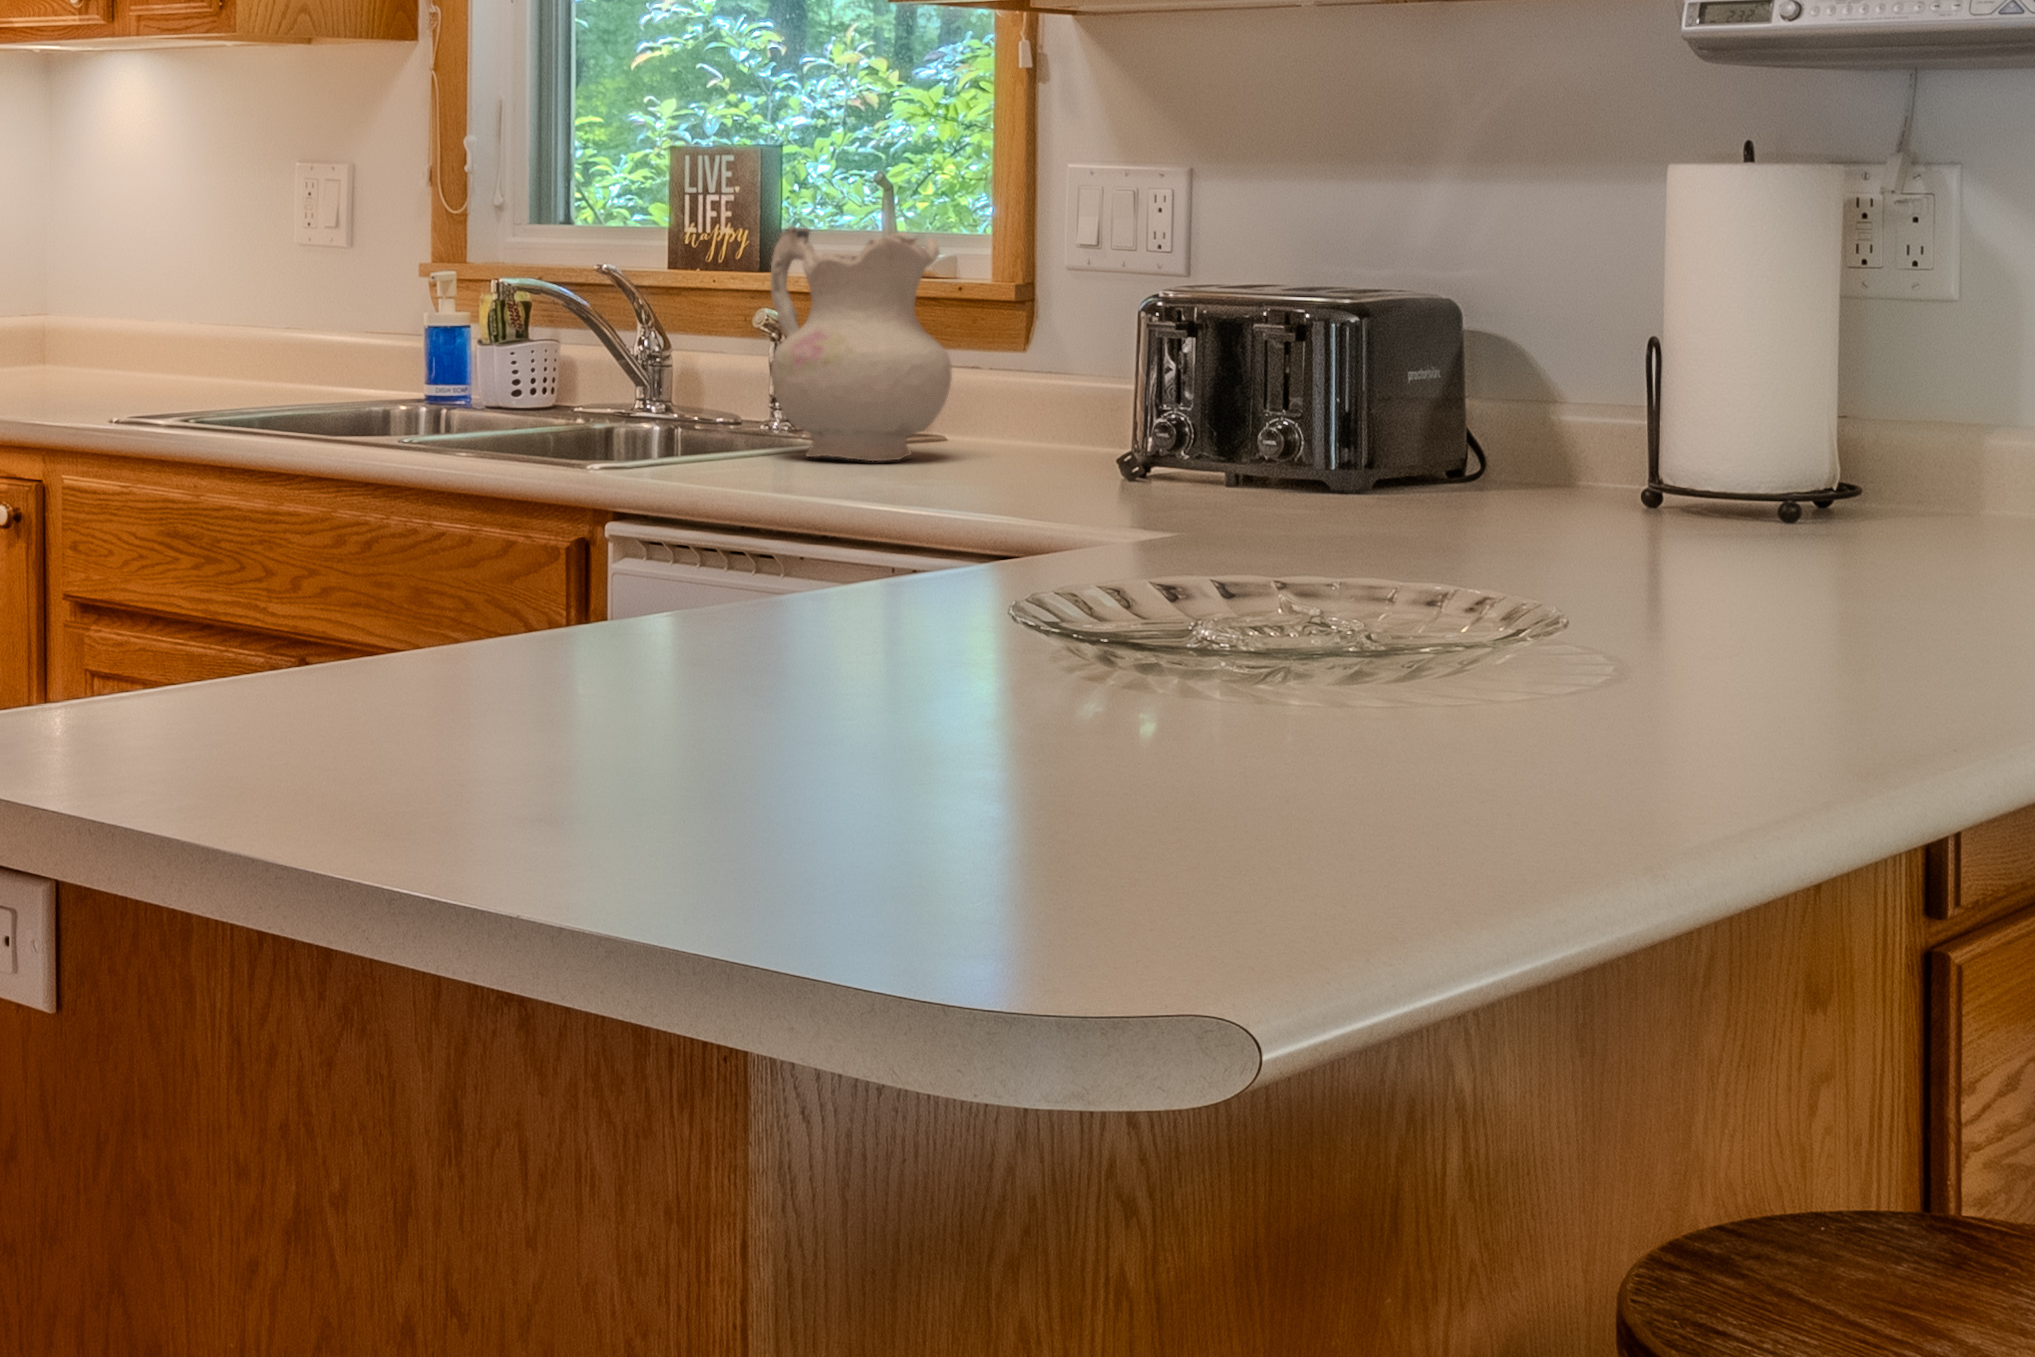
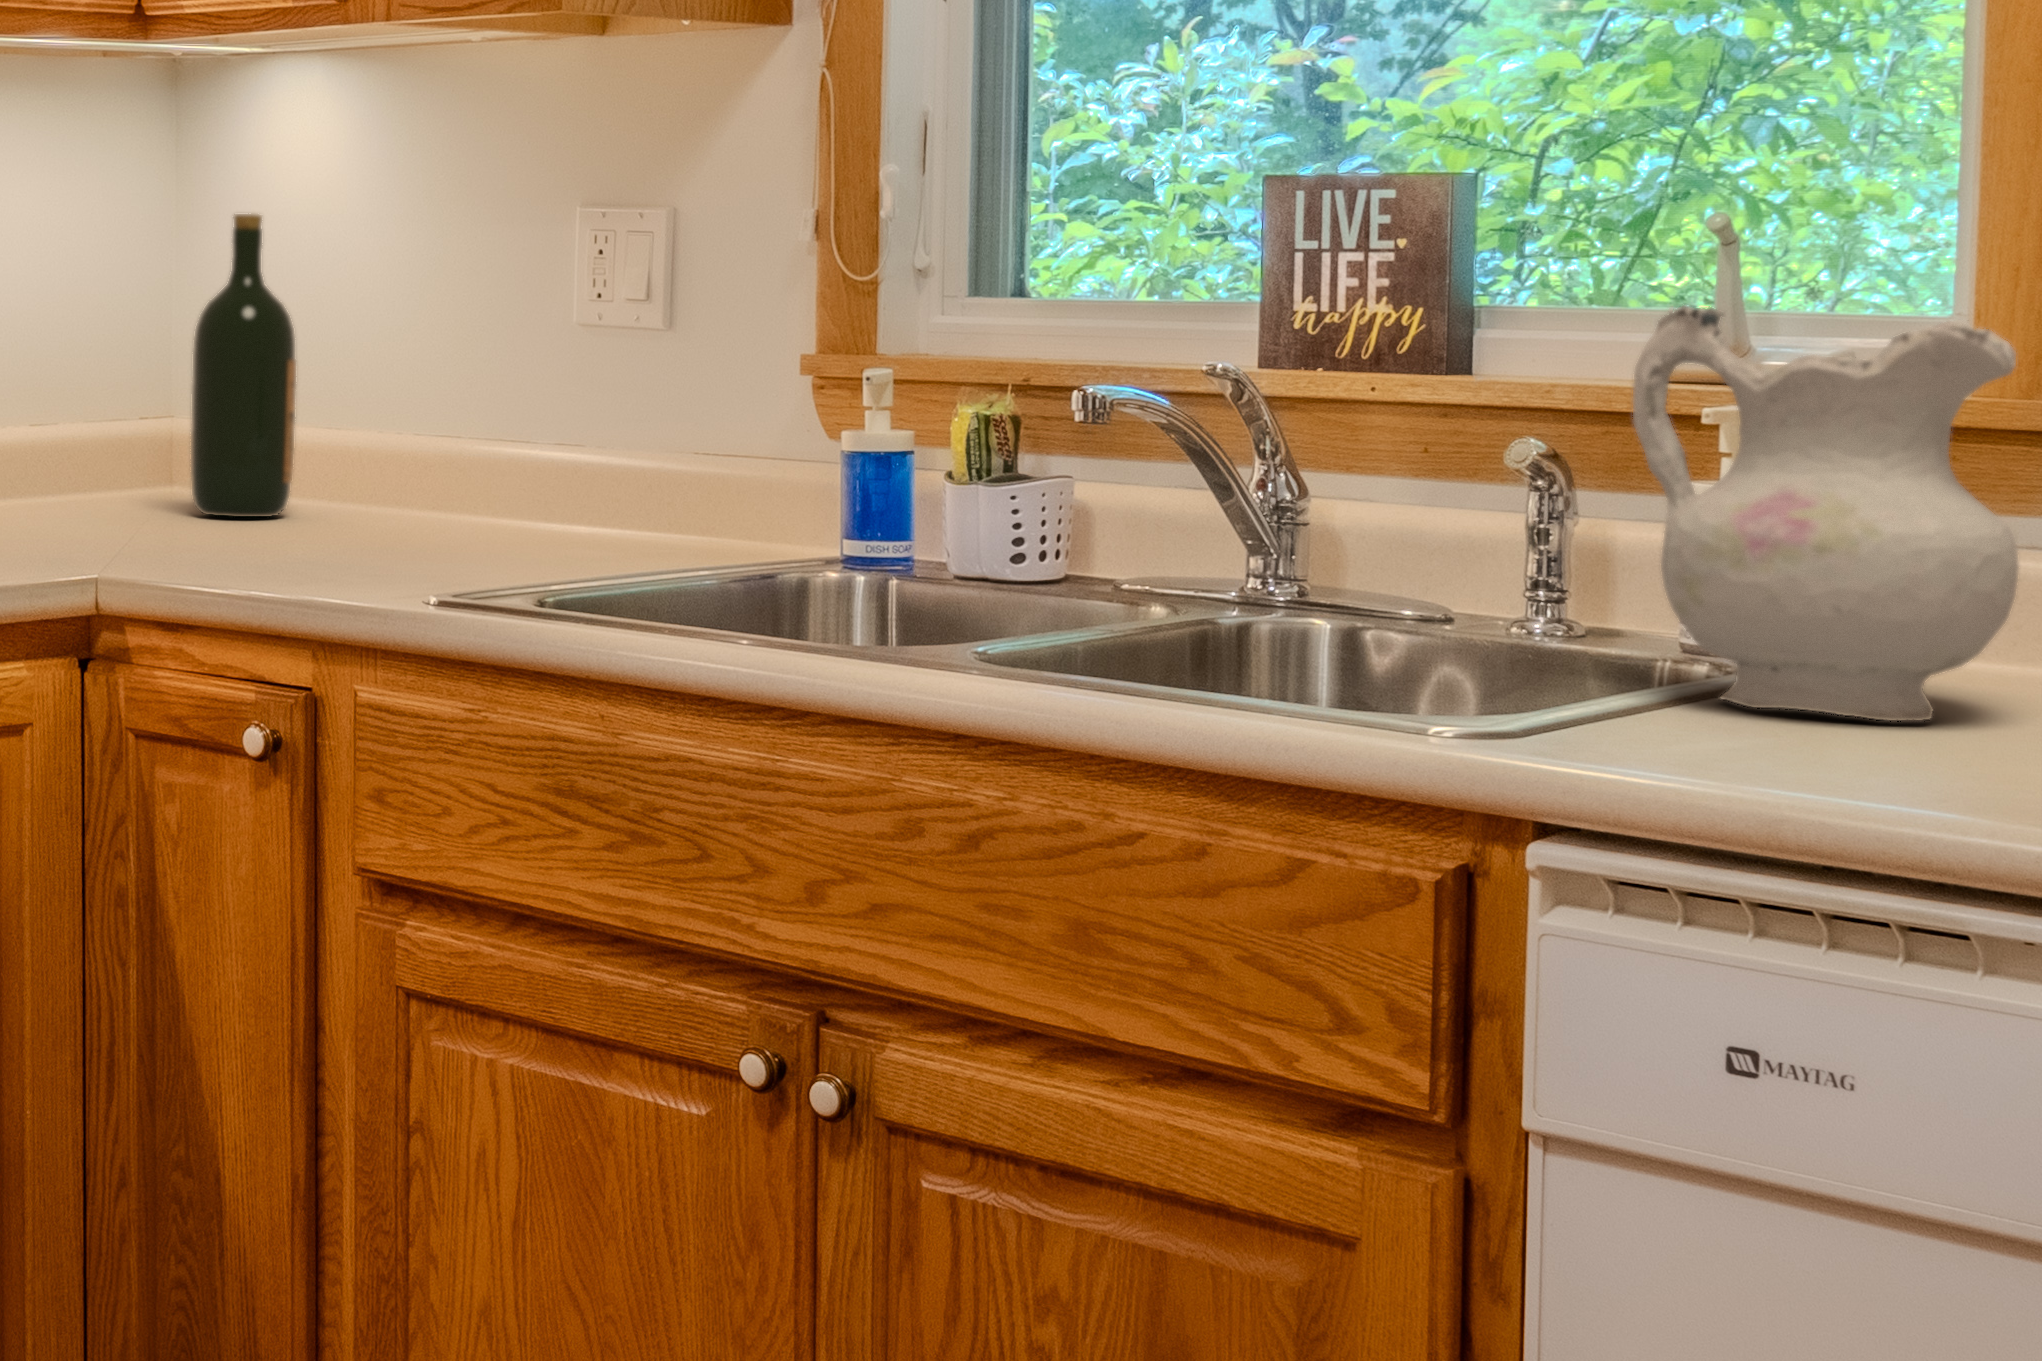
wine bottle: none [31,174,106,388] -> present [191,214,296,517]

